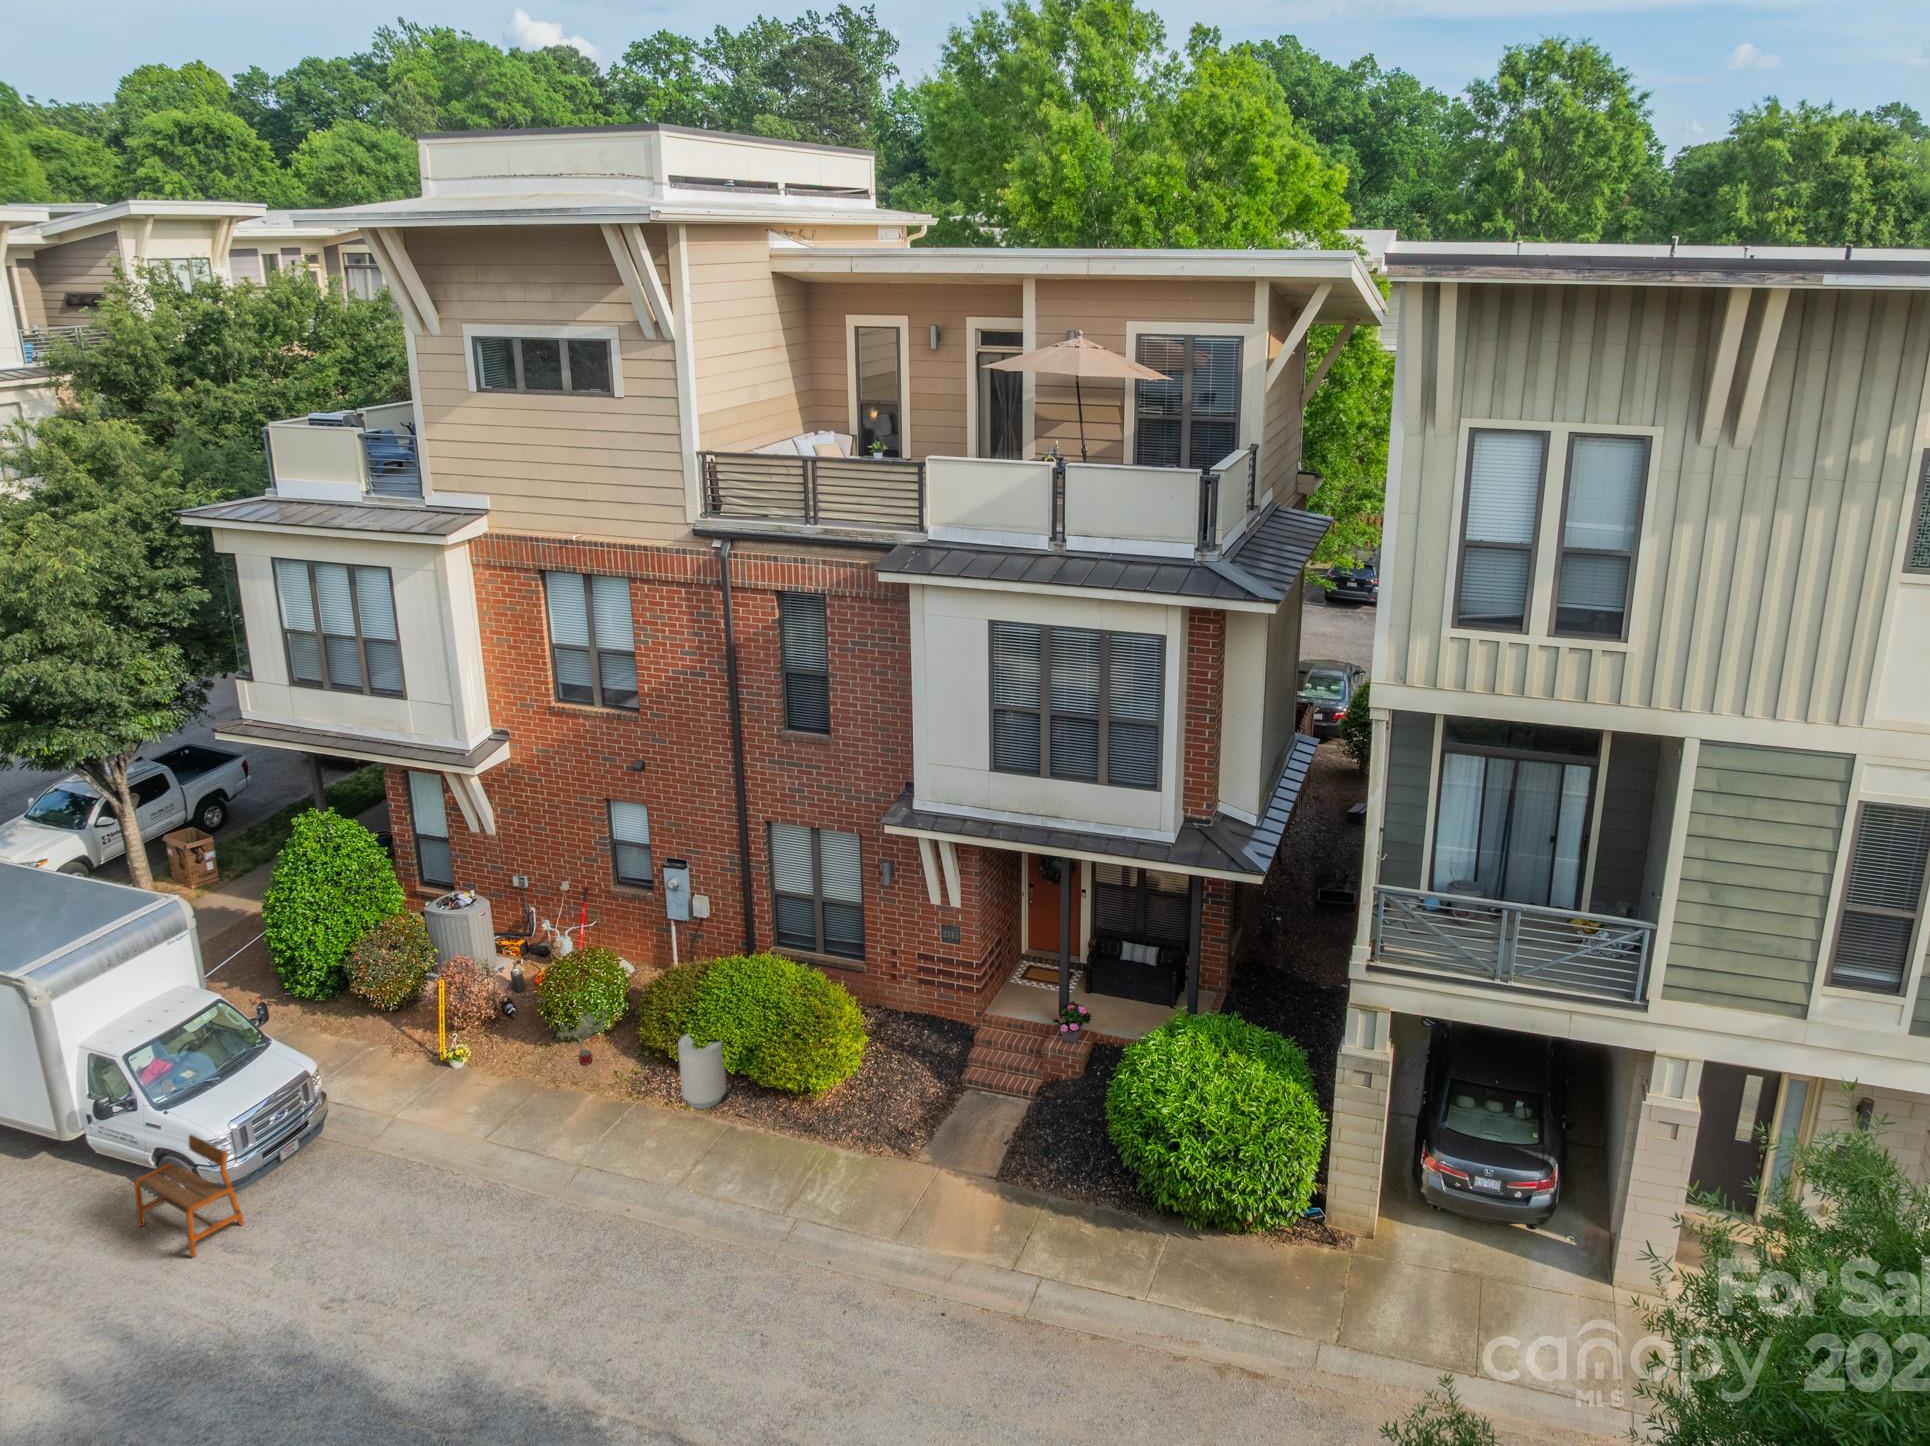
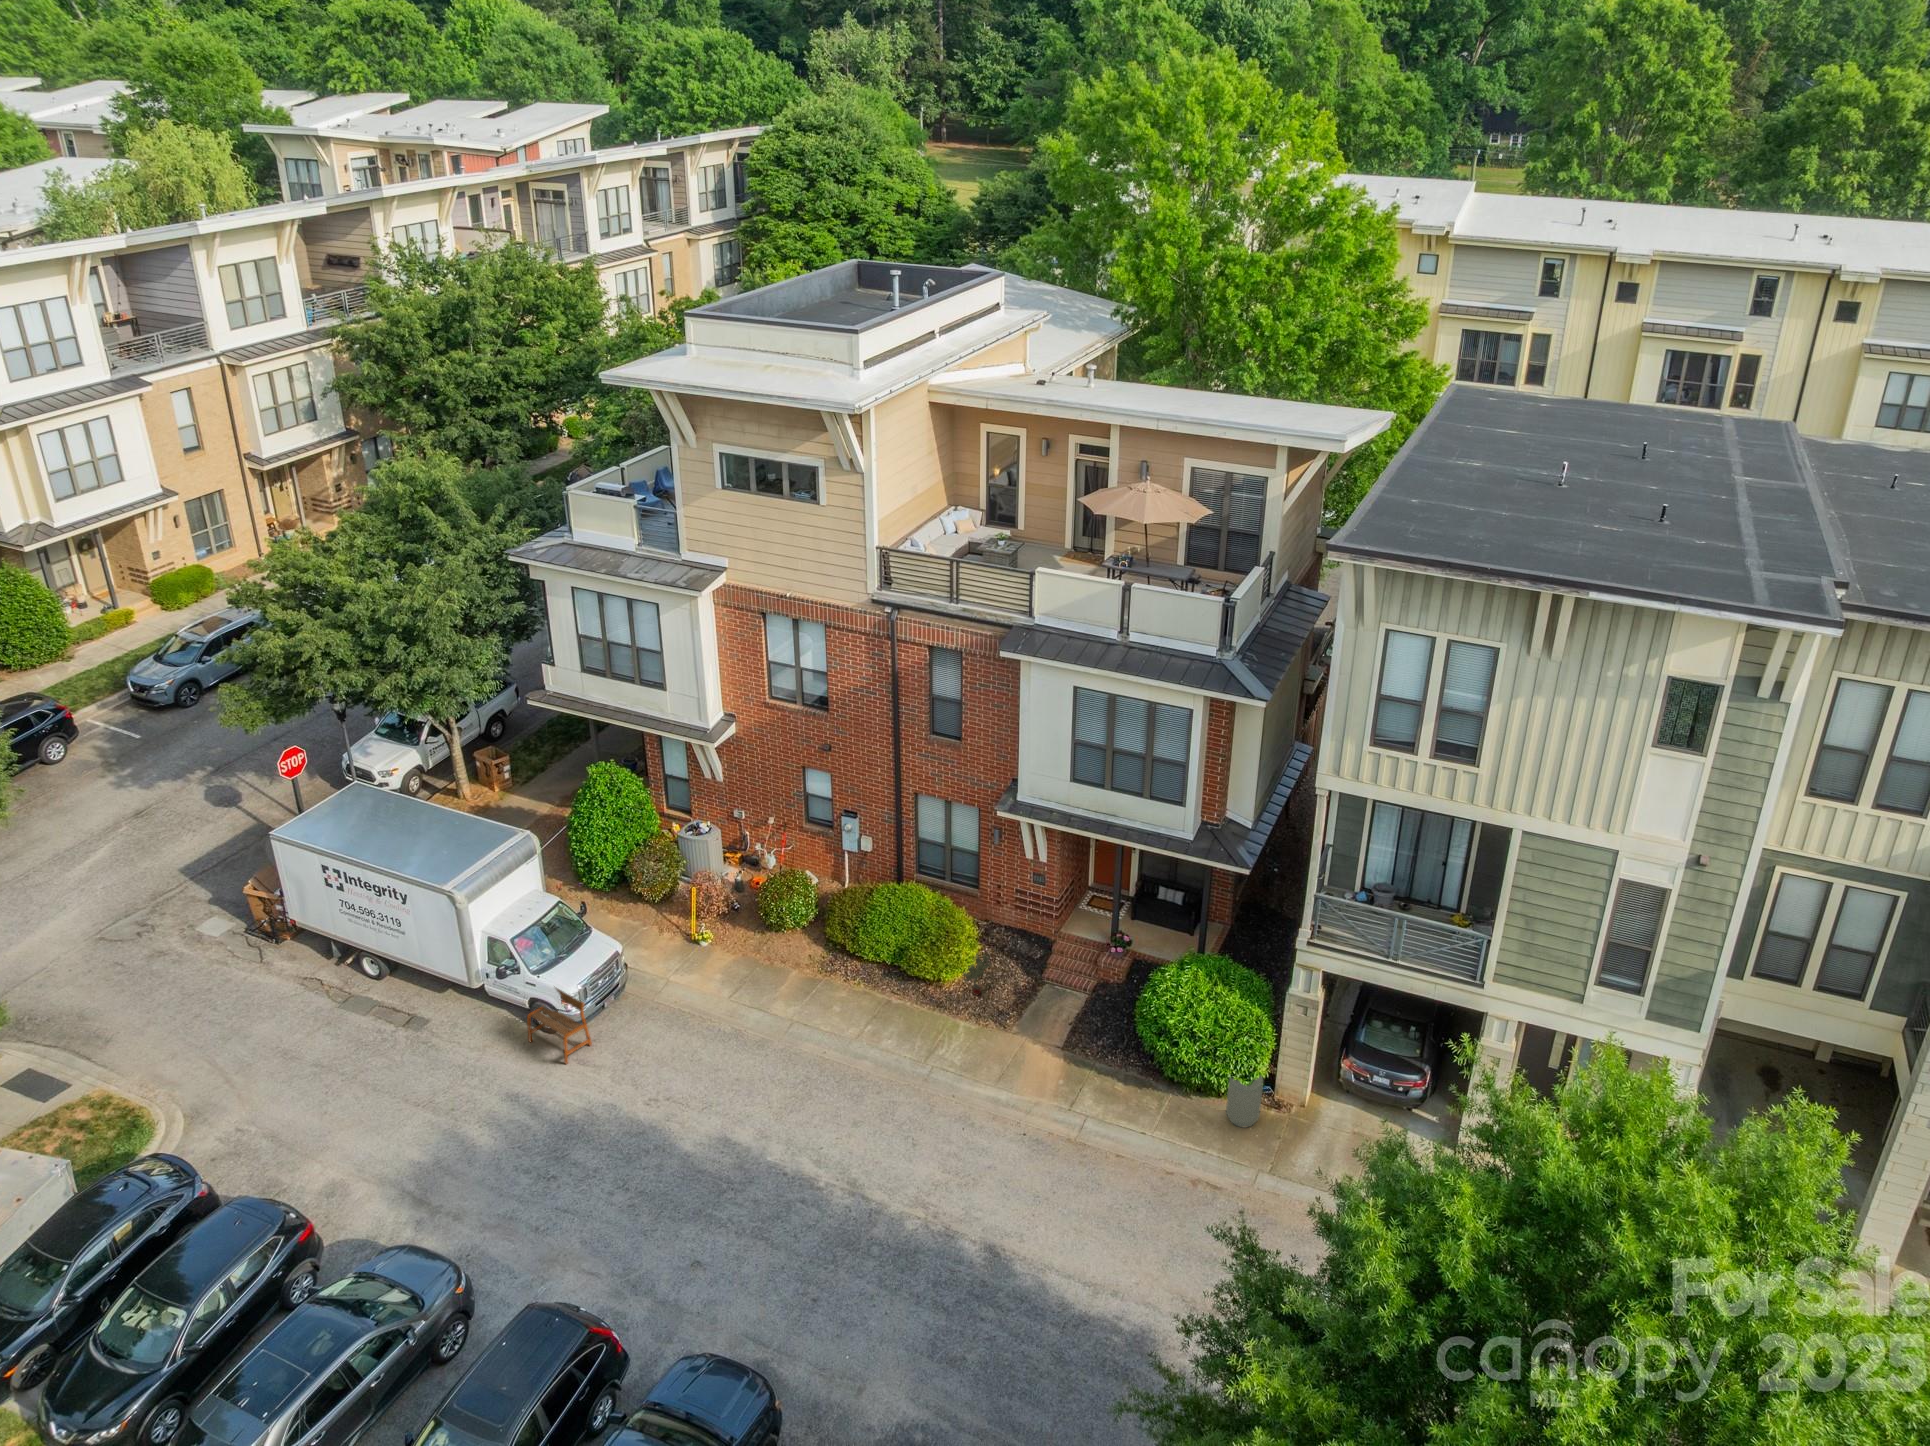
potted tree: present [558,1010,608,1065] -> present [963,954,990,995]
trash can: present [678,1034,726,1109] -> present [1226,1076,1263,1128]

